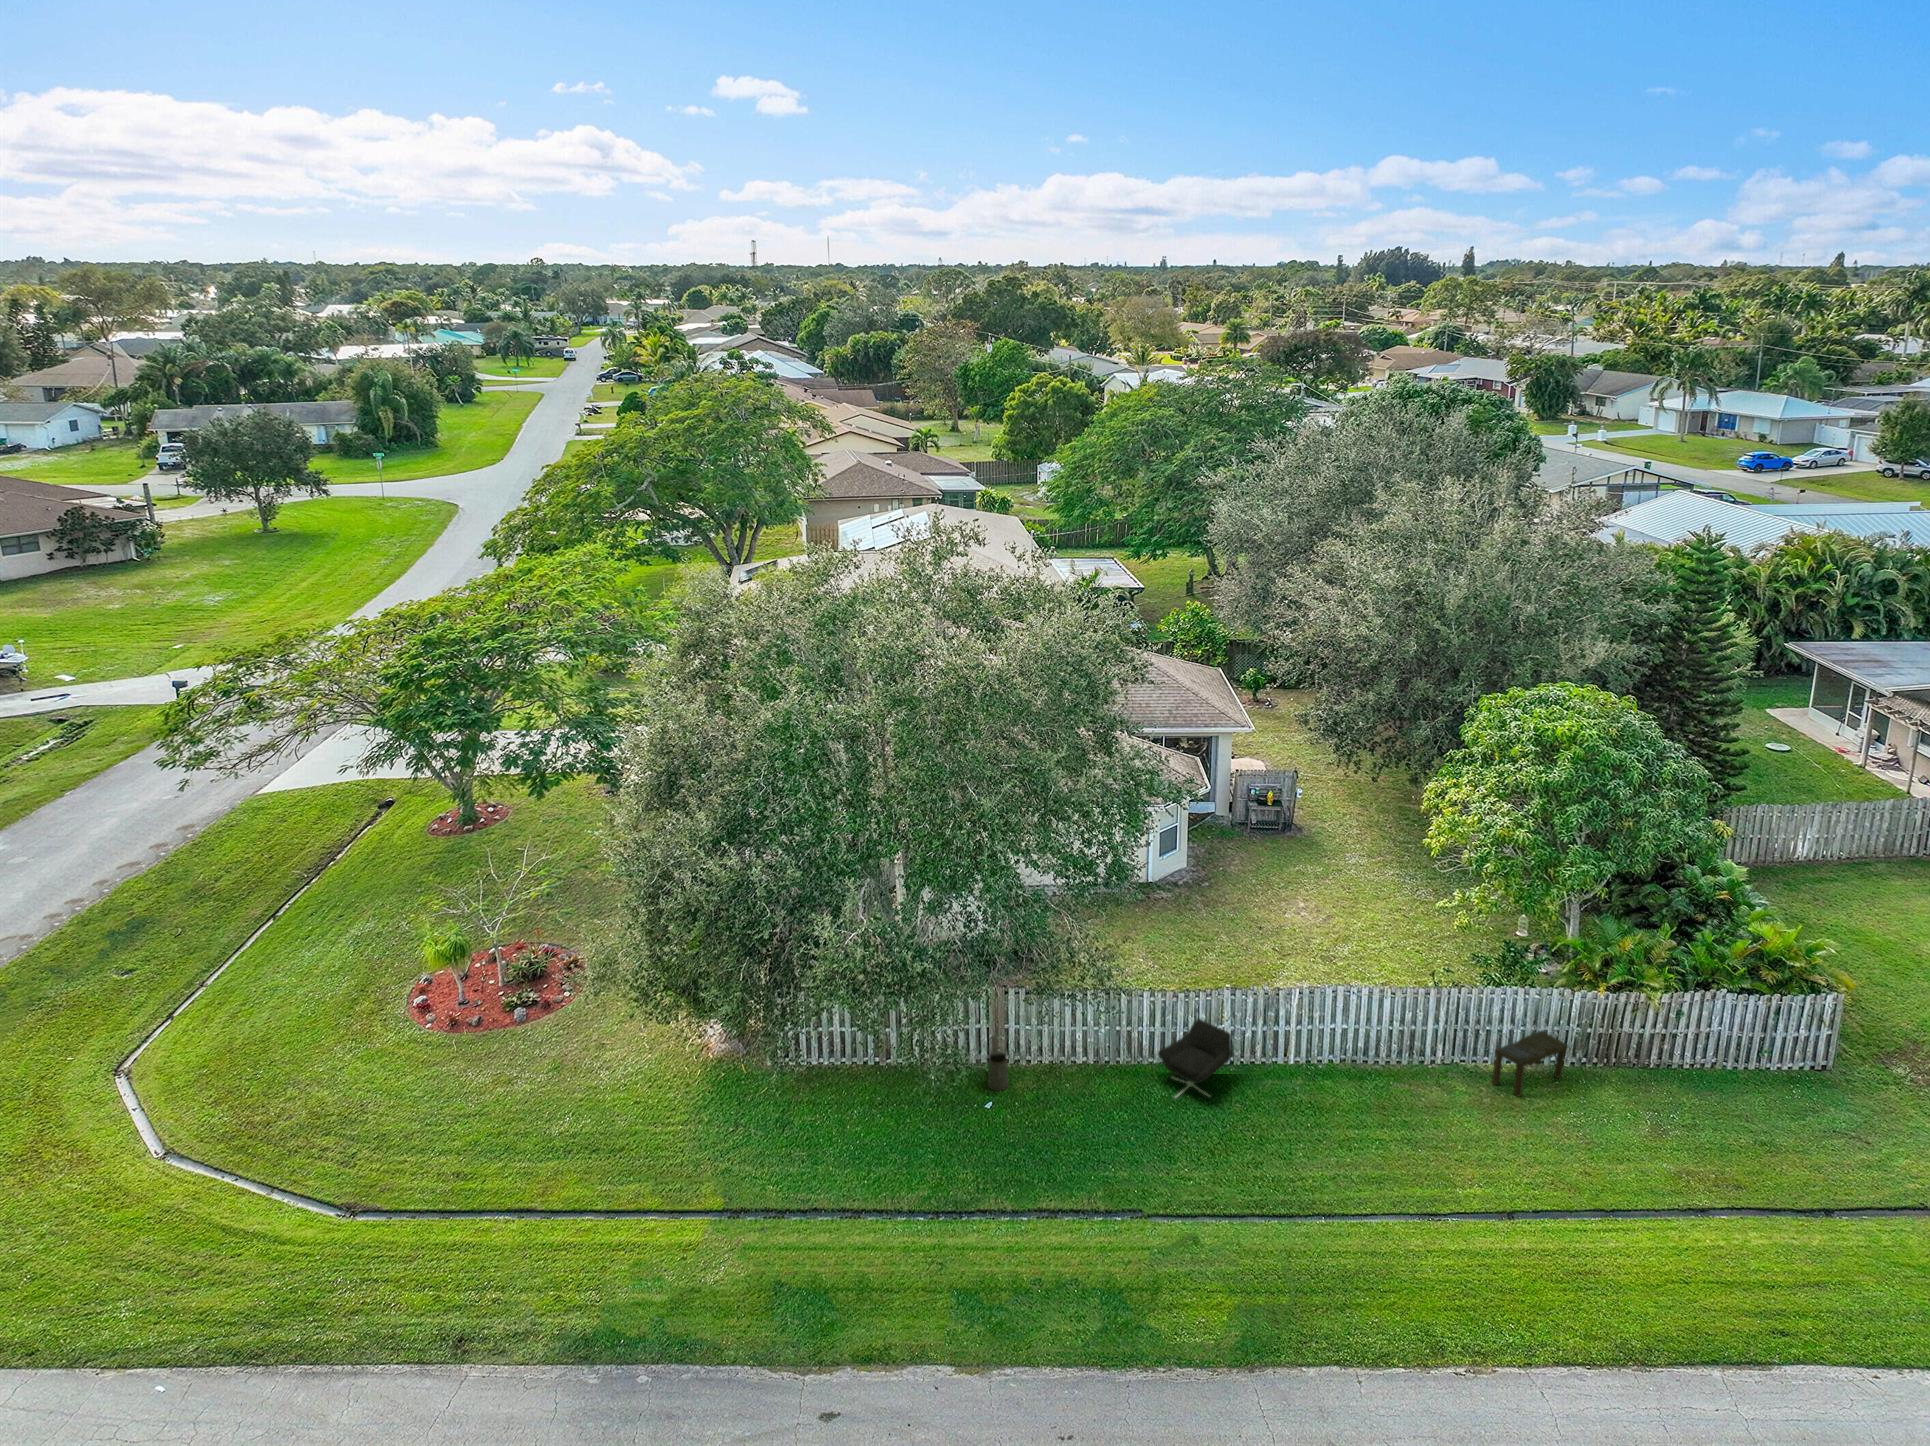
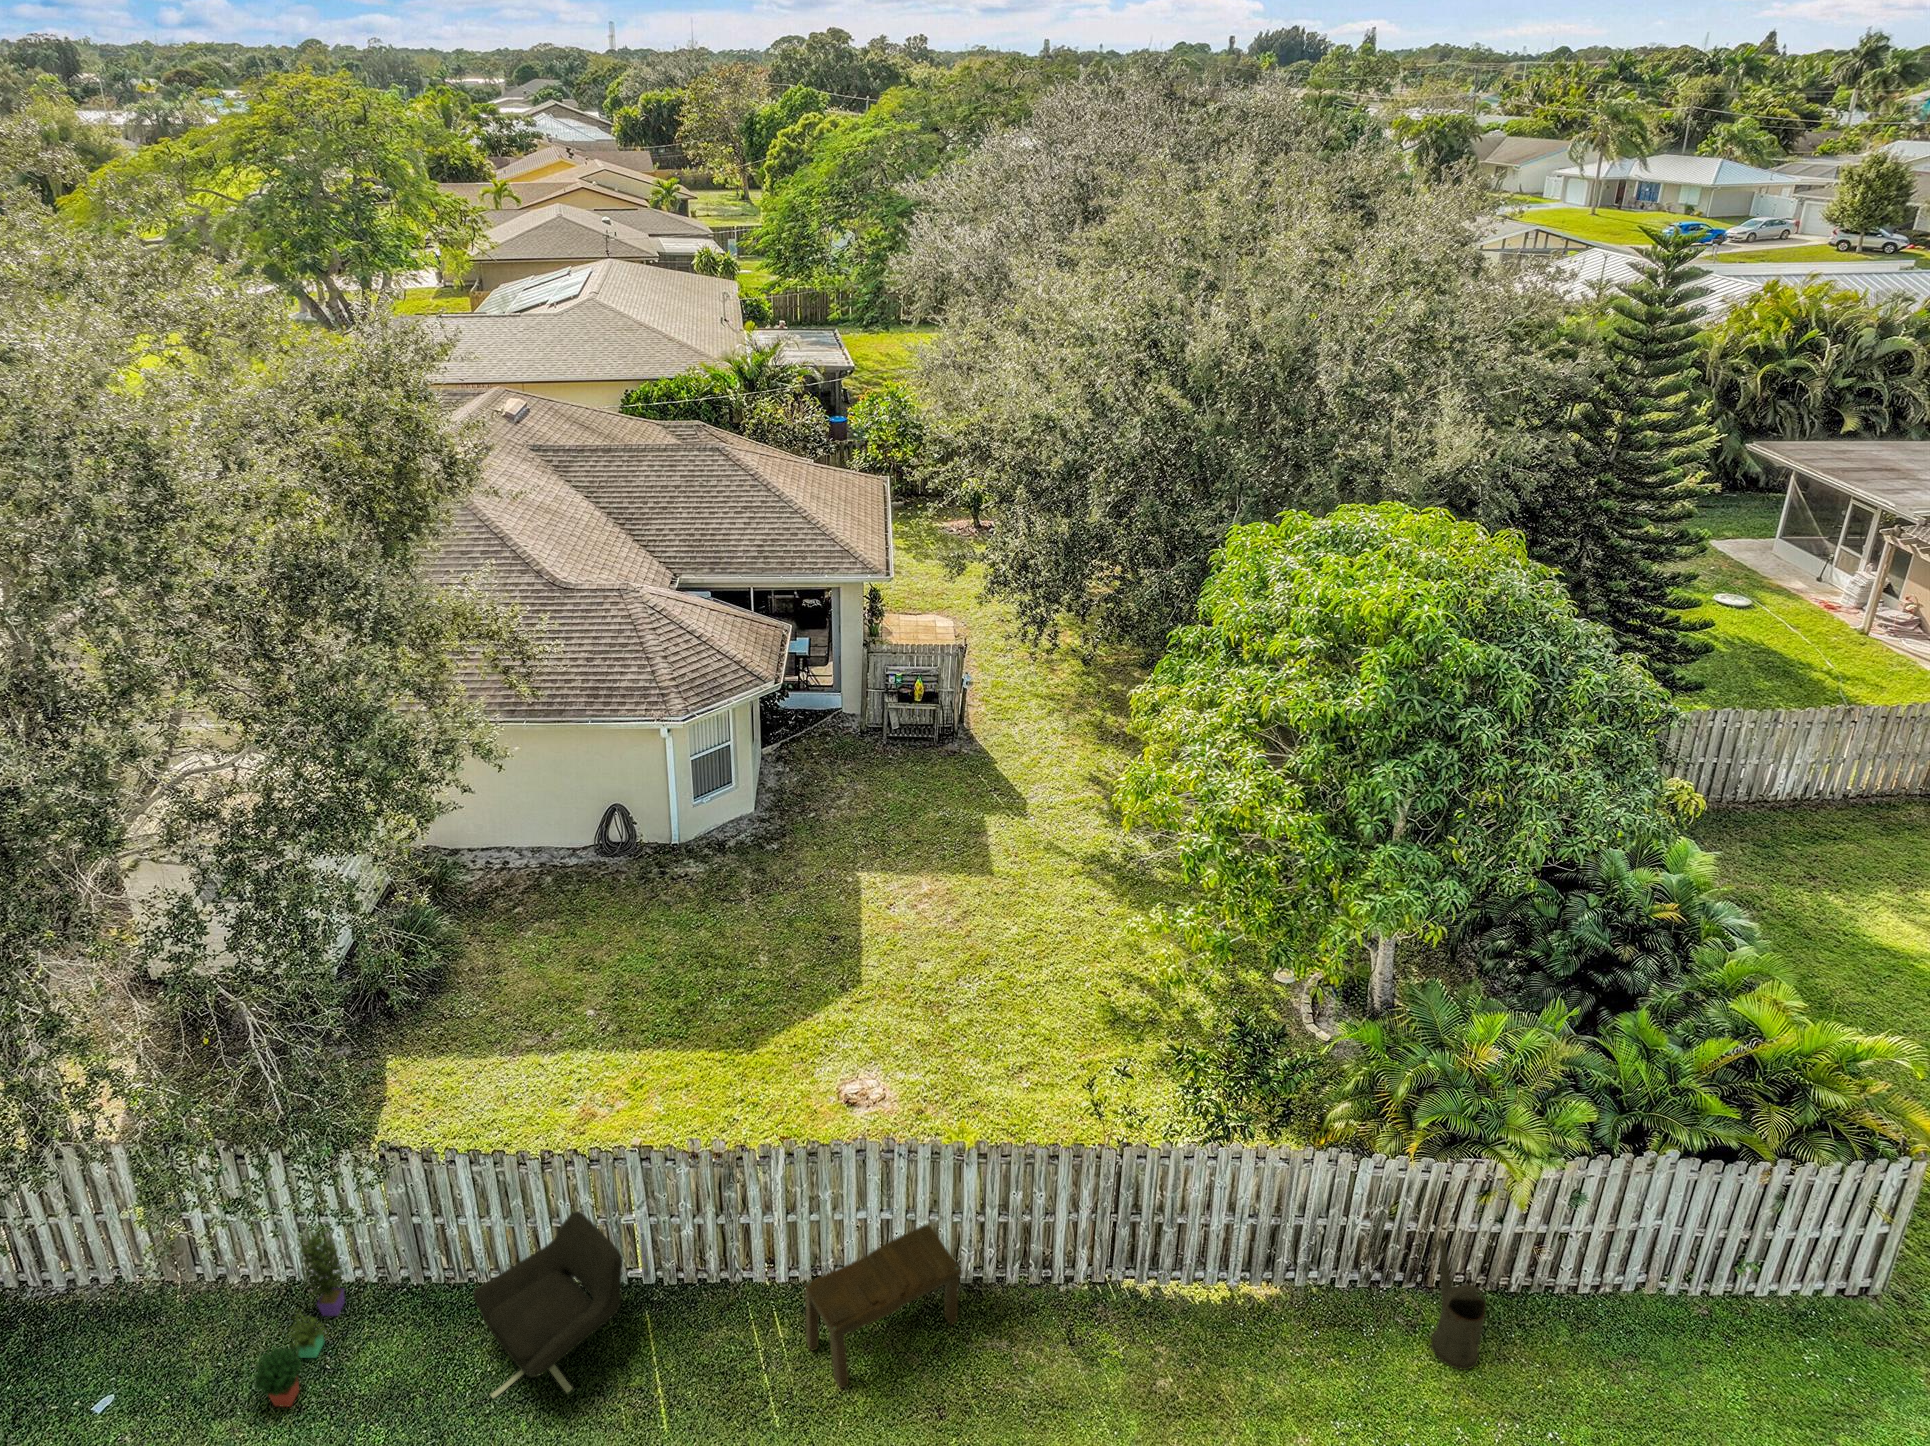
potted plant: none [1066,1023,1089,1101] -> present [252,1227,345,1407]
bench: present [1492,1031,1568,1096] -> present [805,1224,962,1388]
watering can: present [988,1036,1009,1091] -> present [1431,1238,1486,1370]

